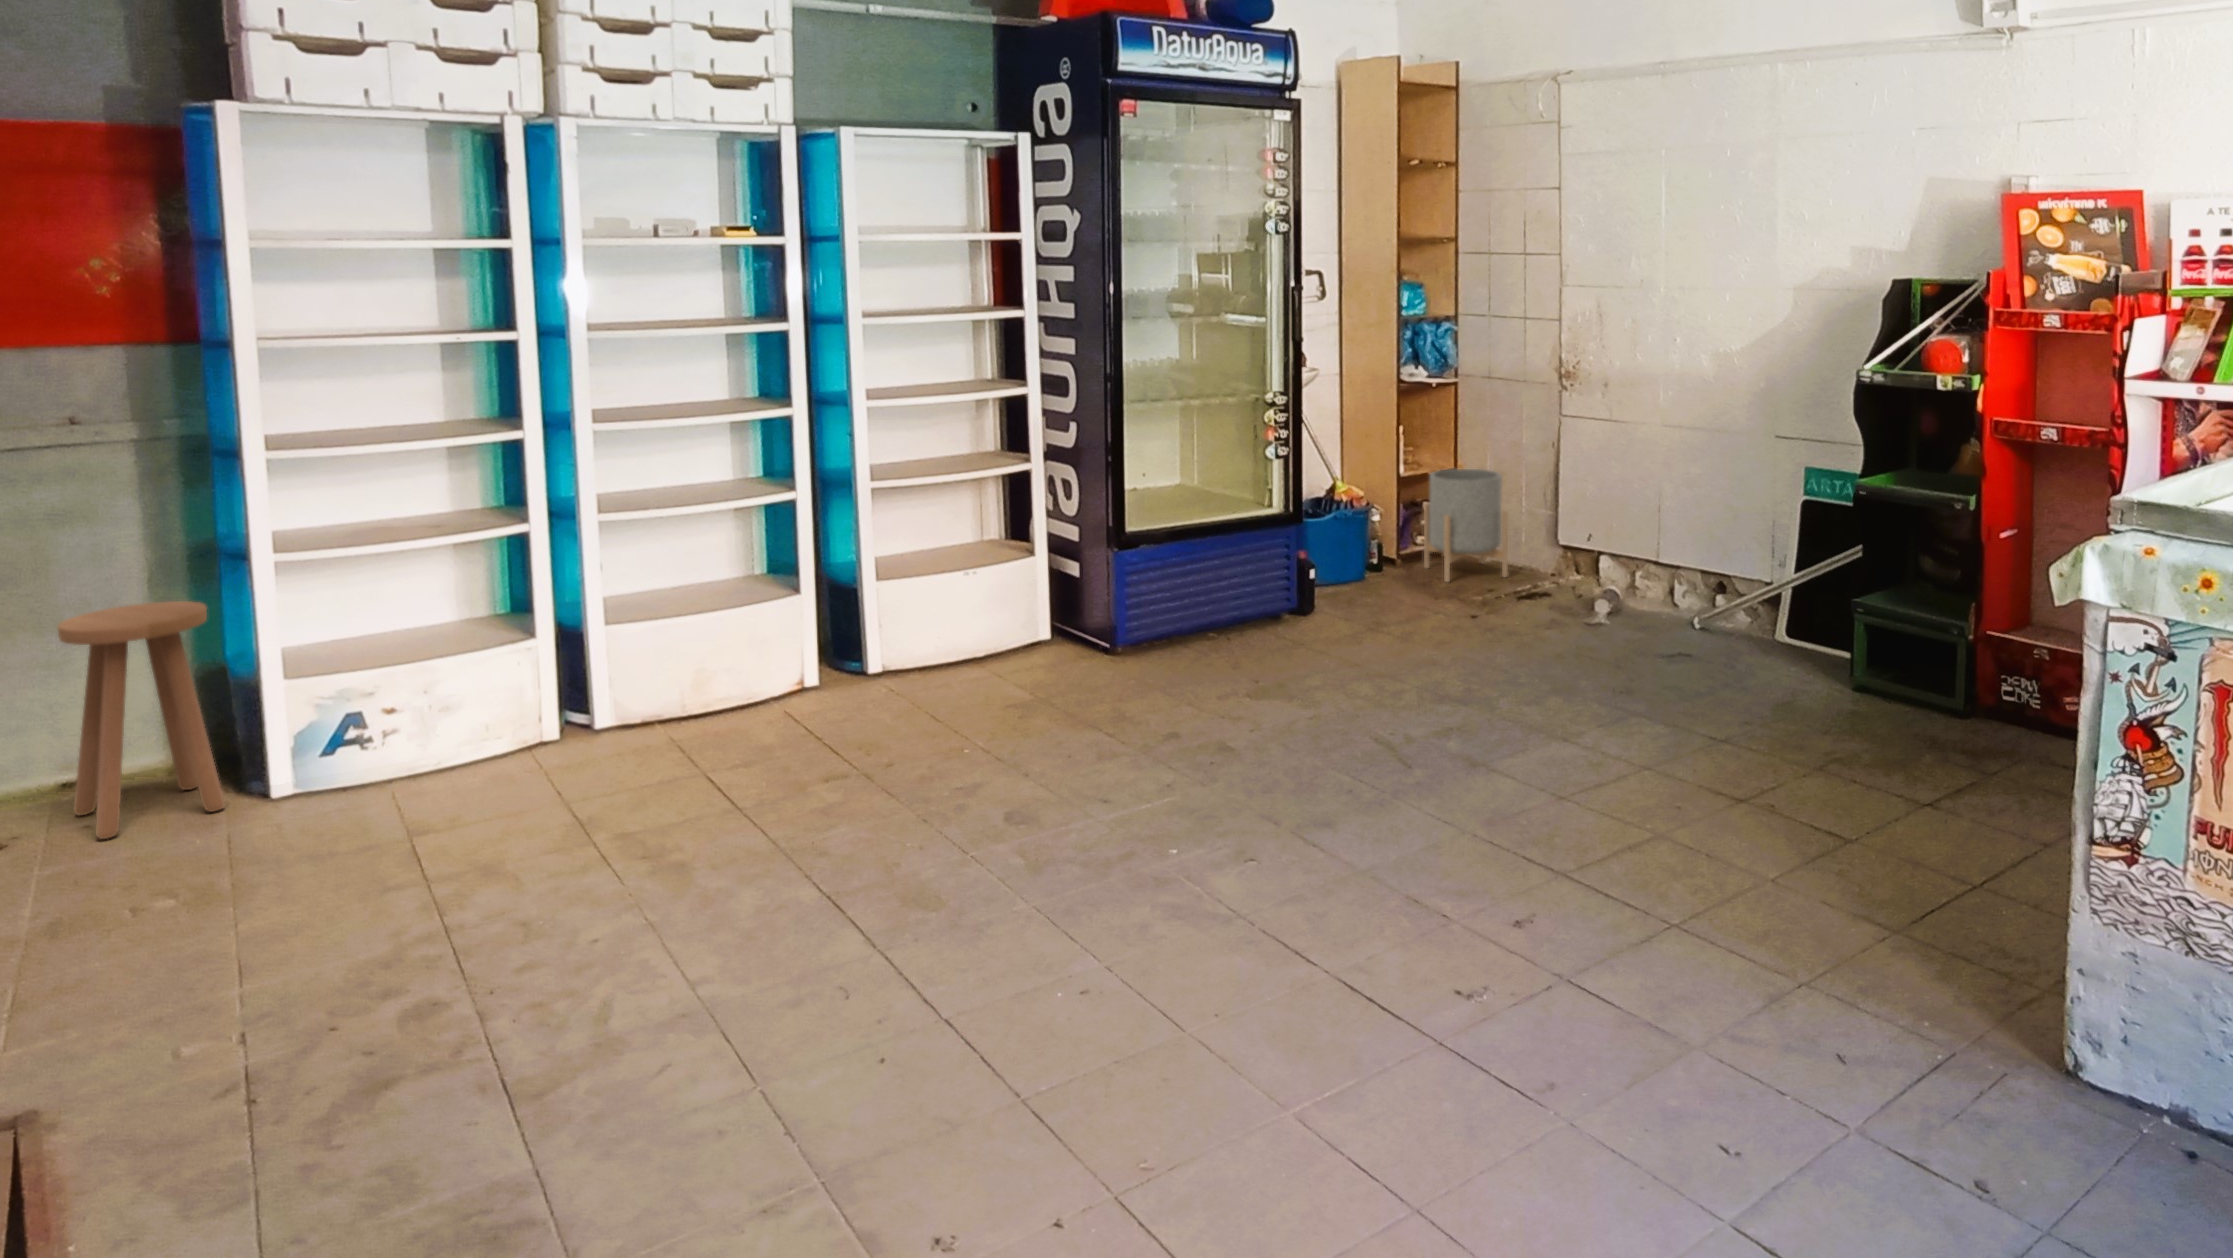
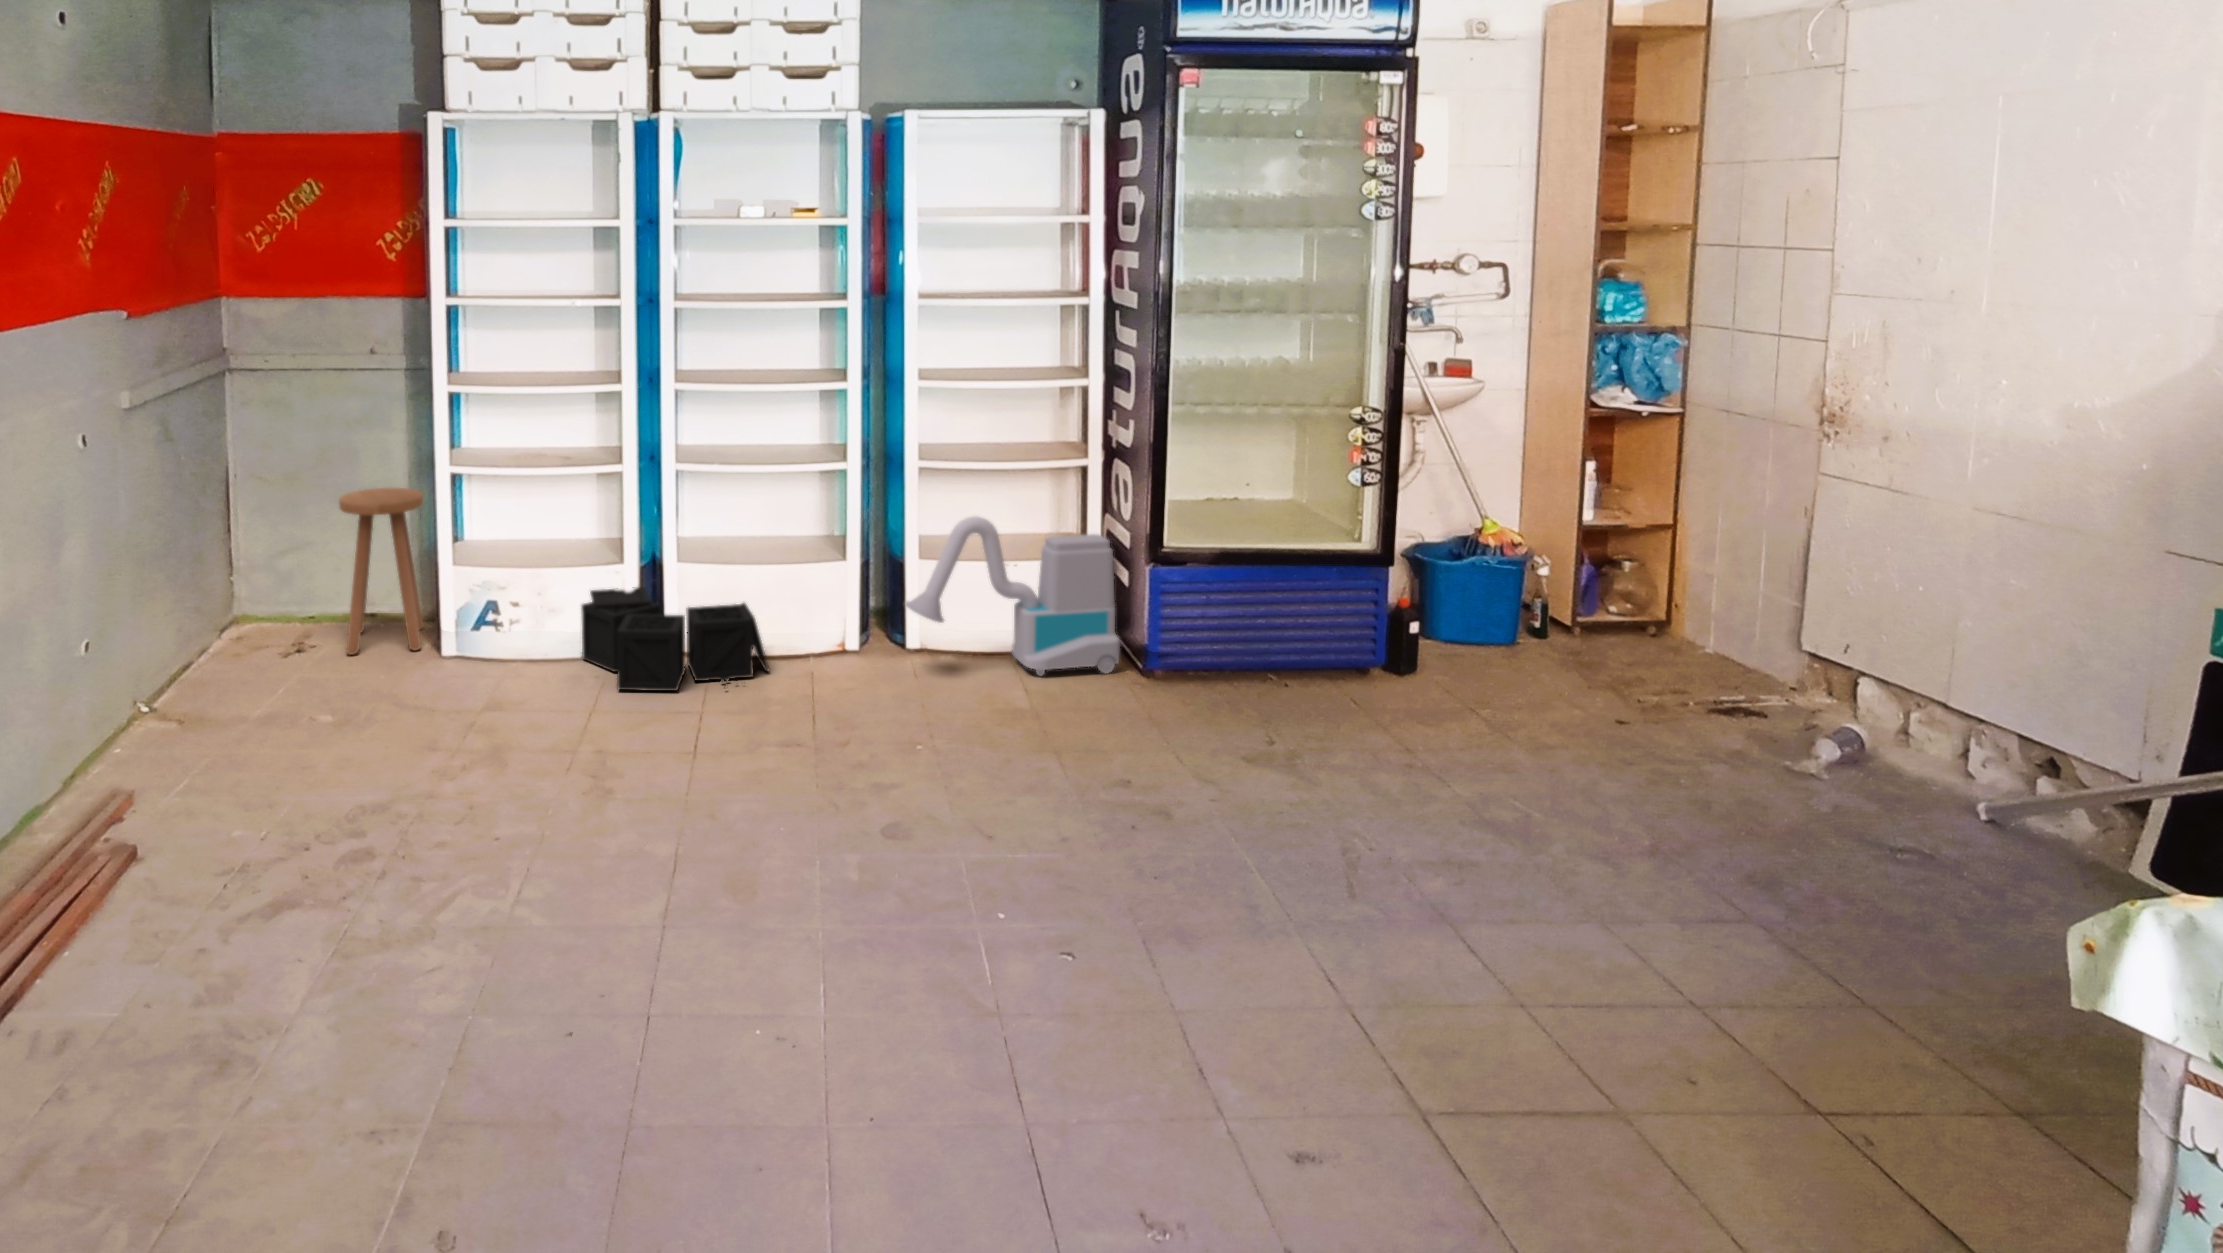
planter: present [1424,469,1508,582] -> none [1602,524,1724,682]
vacuum cleaner: none [895,529,1096,673] -> present [905,516,1120,676]
storage bin: none [487,661,750,783] -> present [581,587,769,691]

